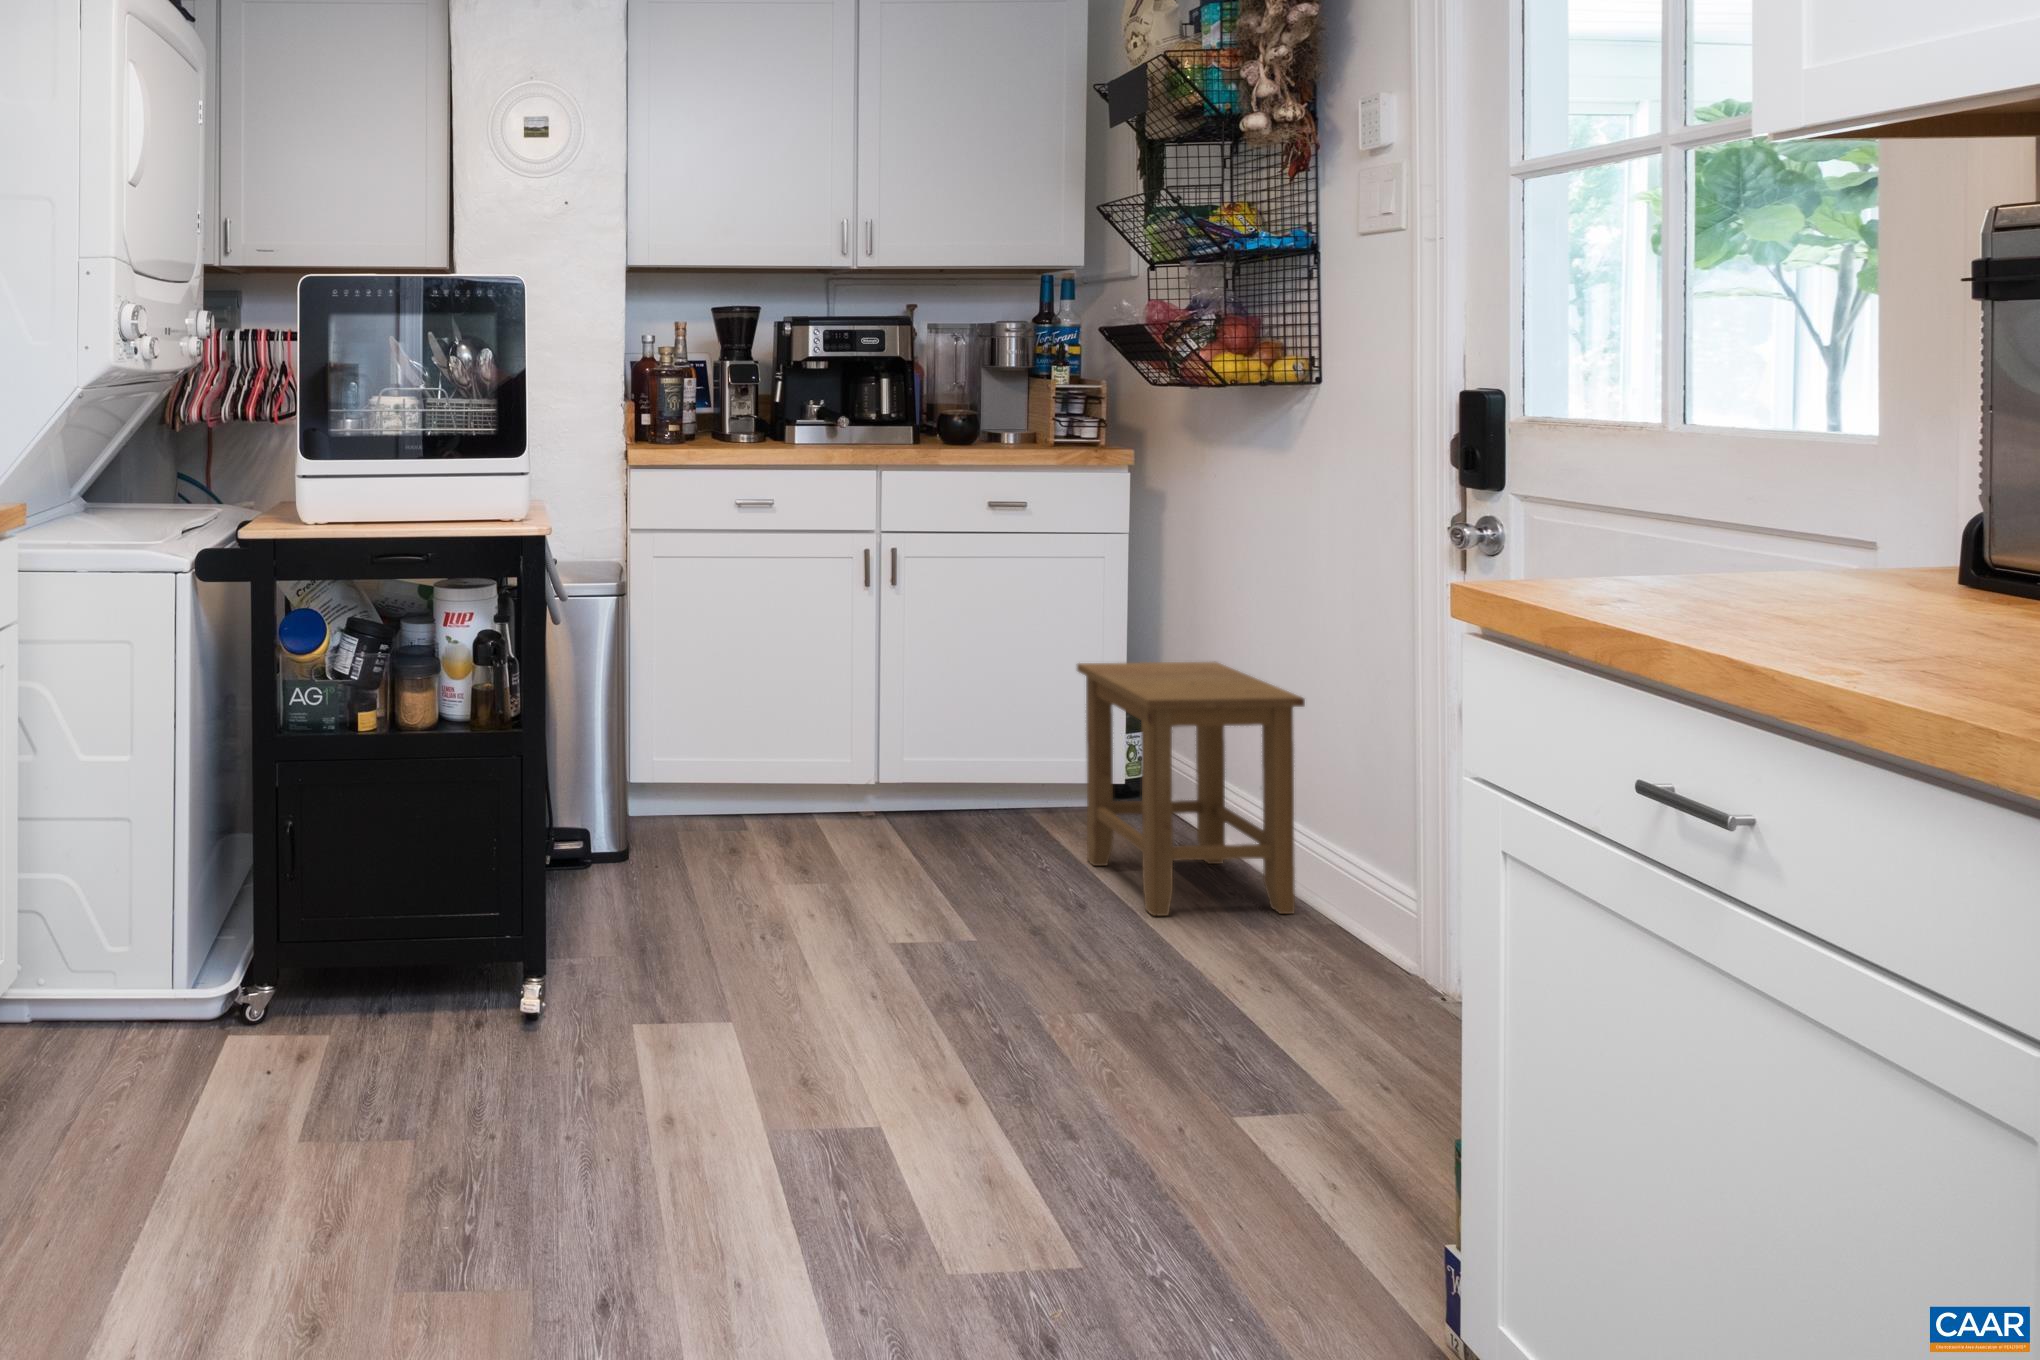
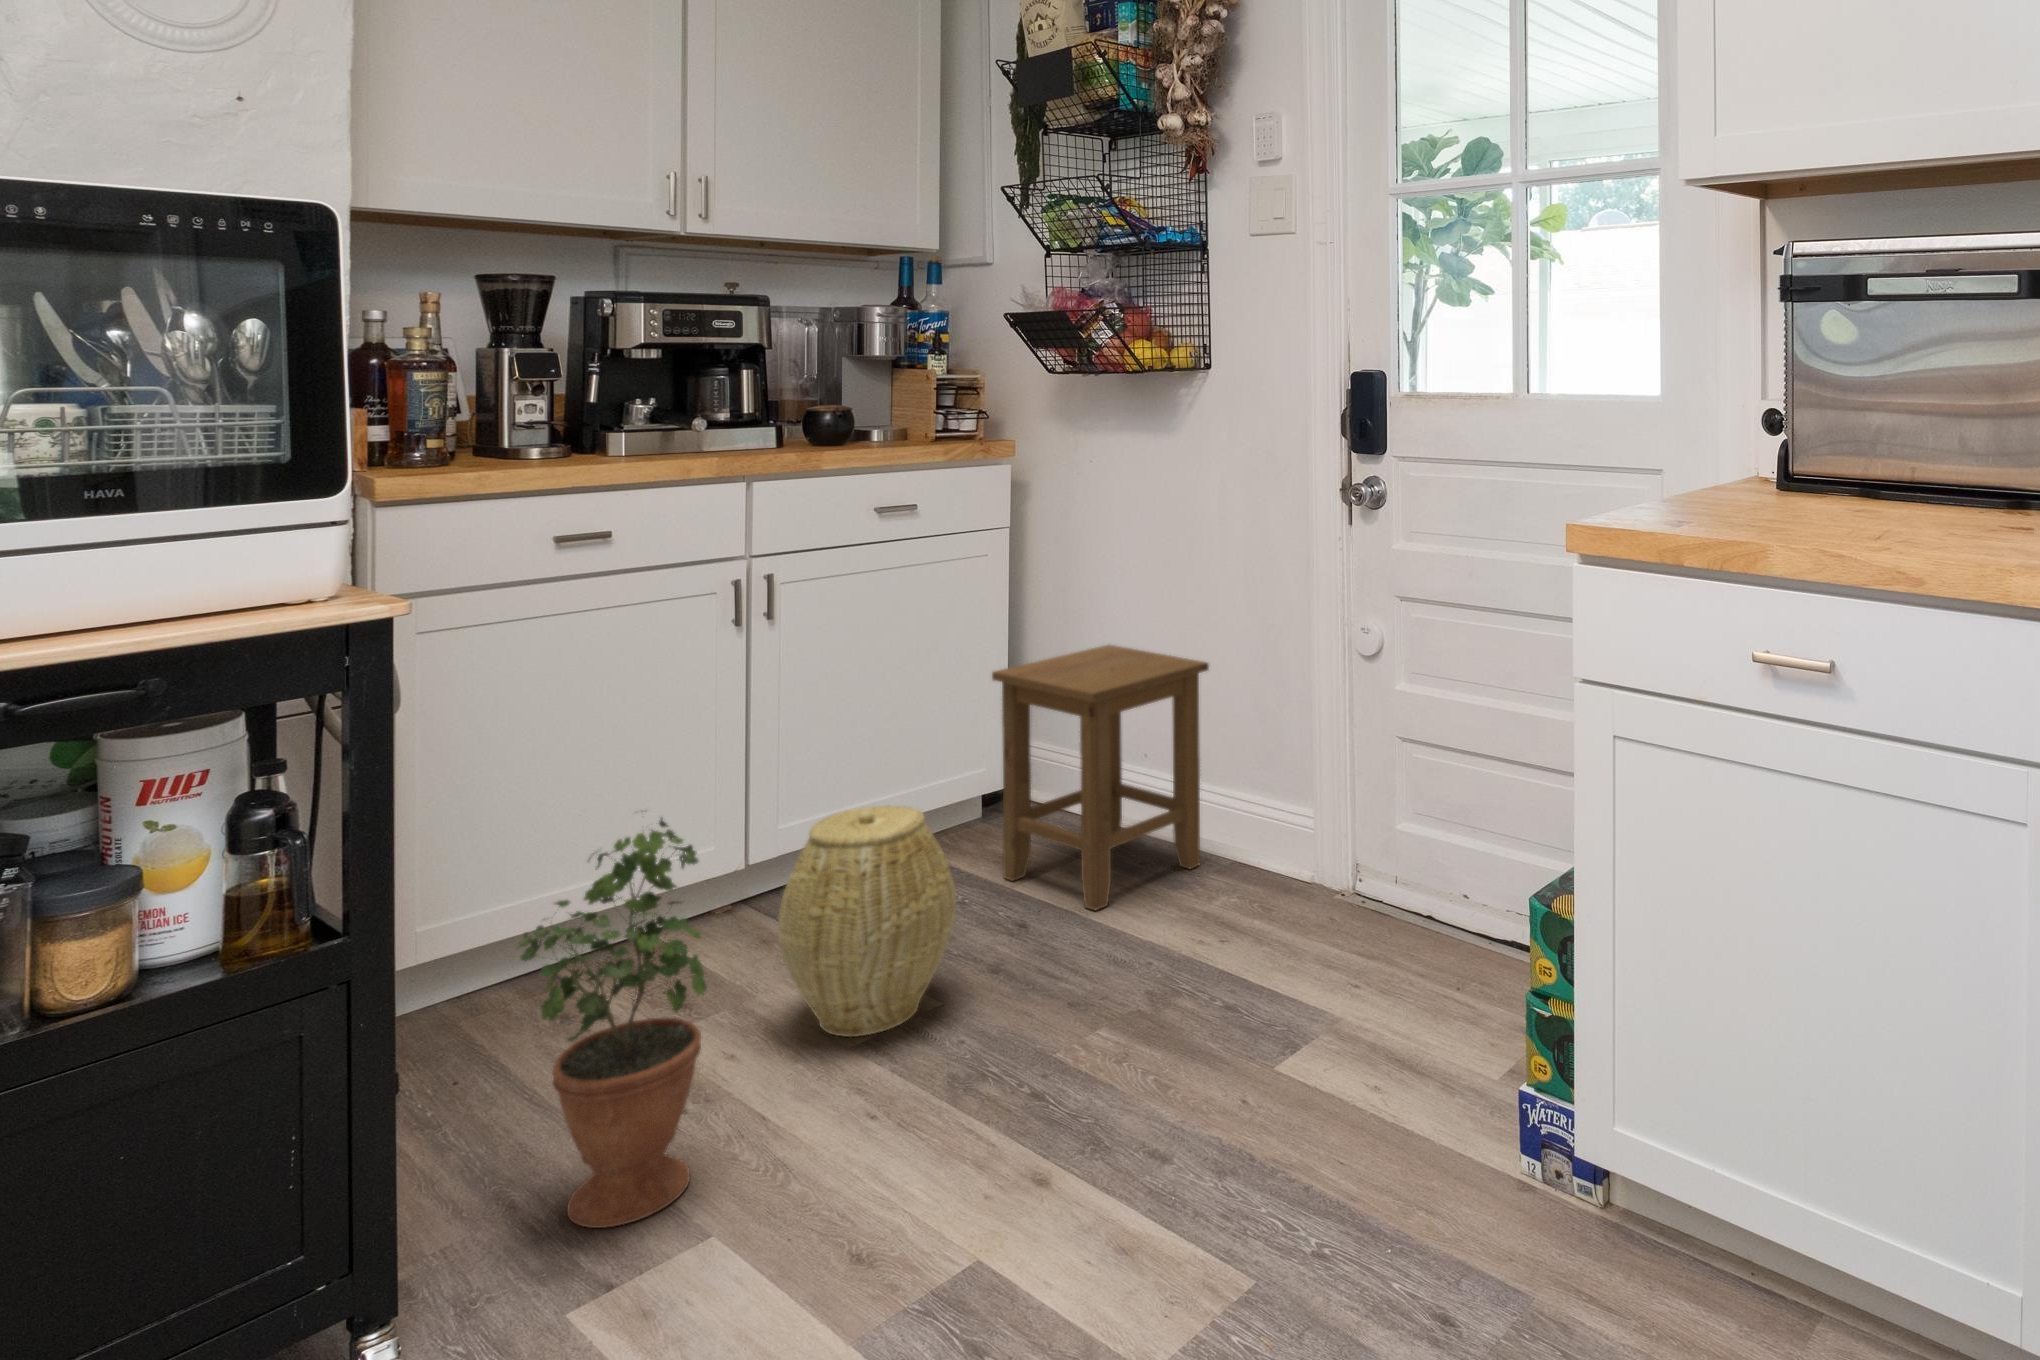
potted plant: none [629,699,747,989] -> present [518,810,707,1228]
woven basket: none [840,748,984,940] -> present [778,806,956,1037]

